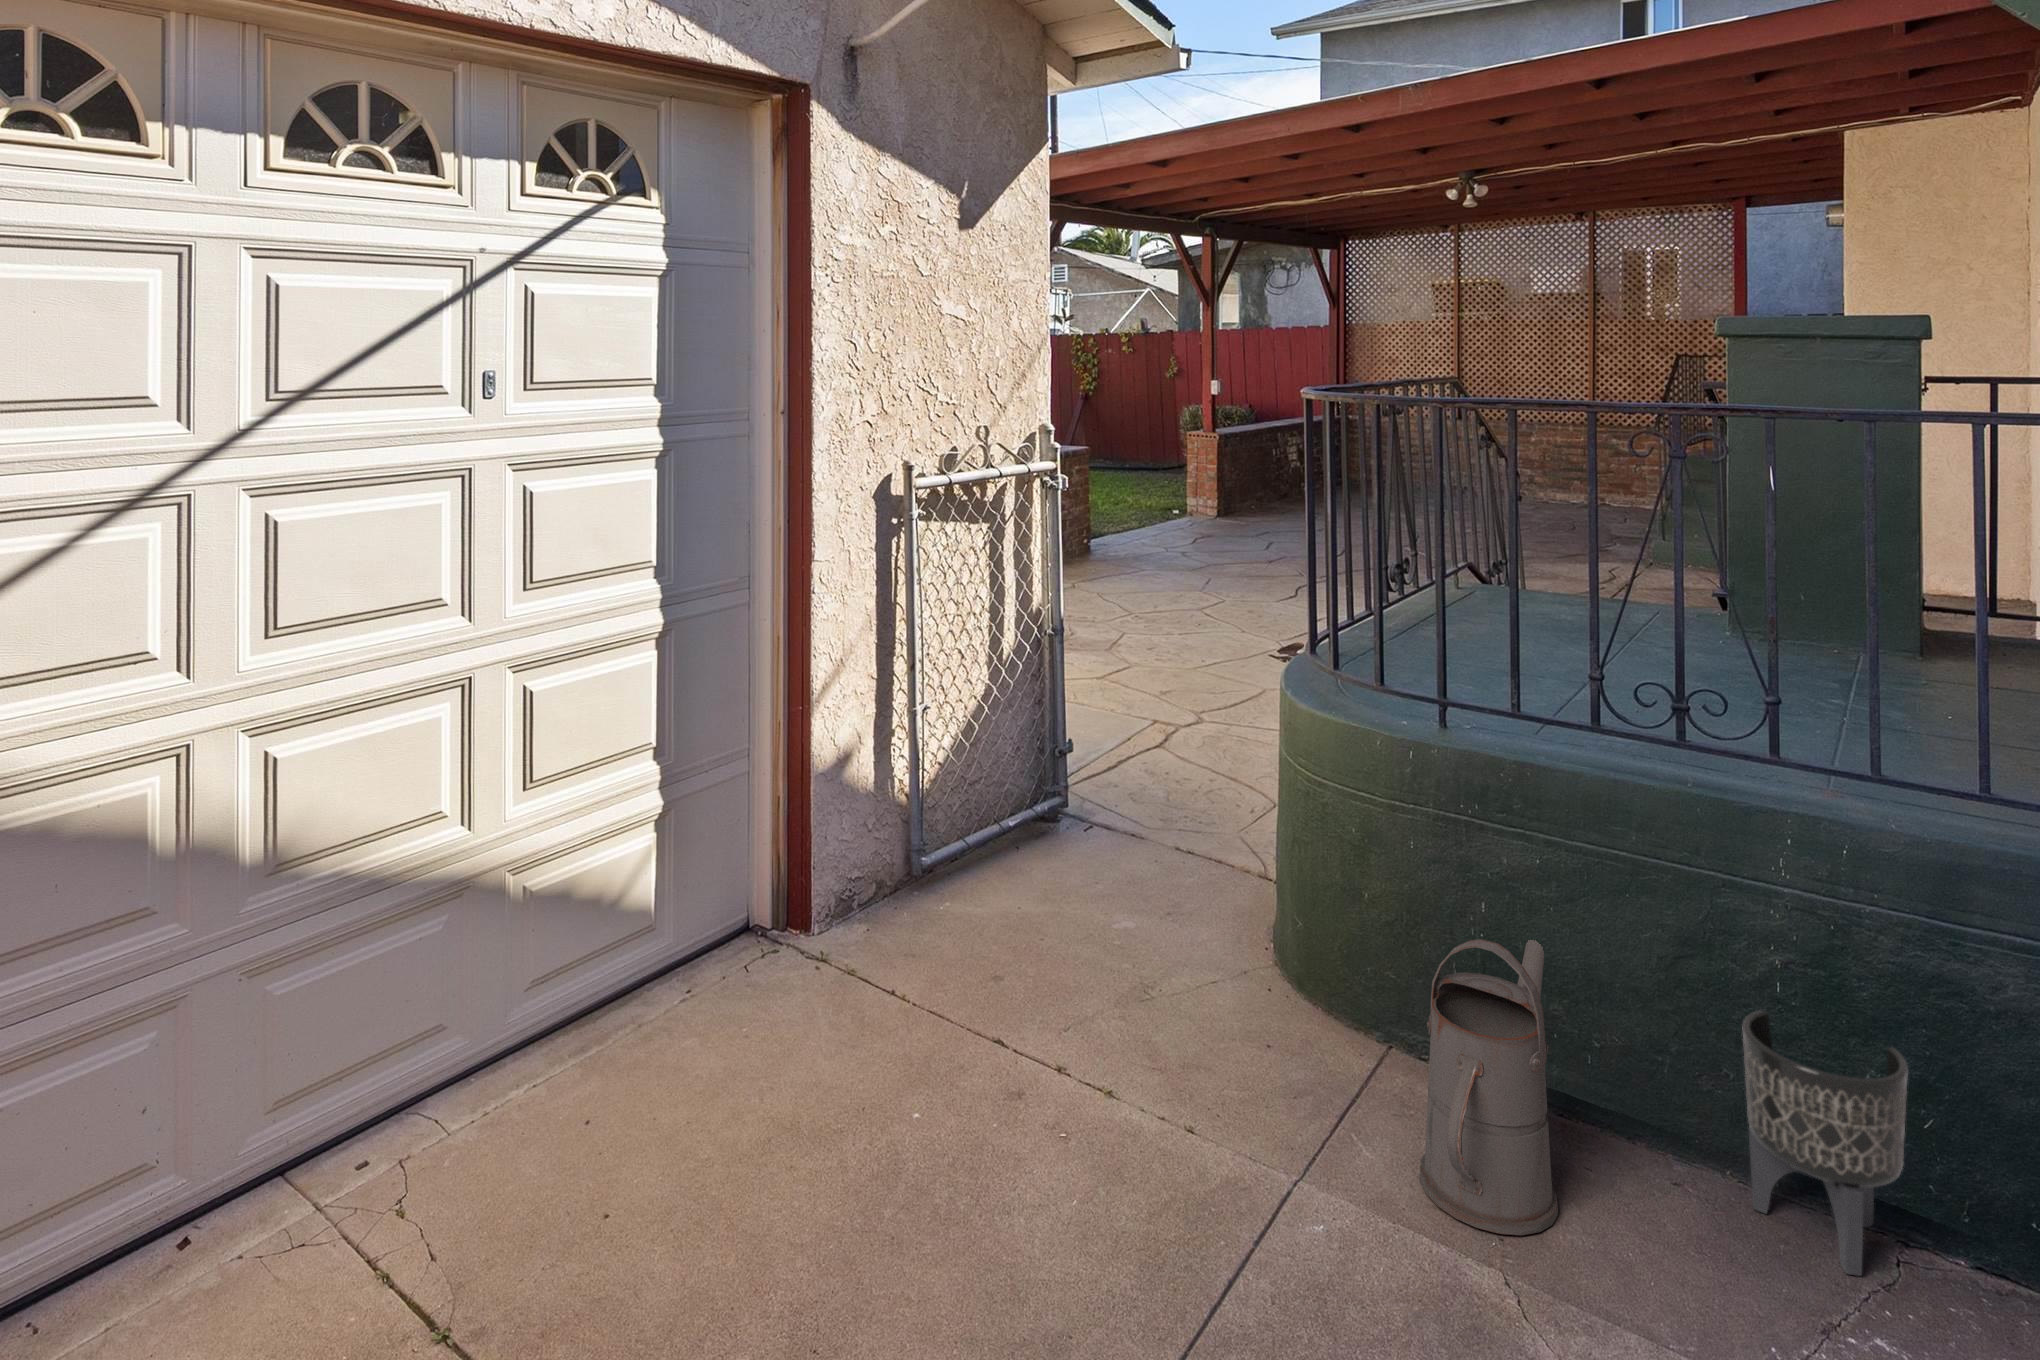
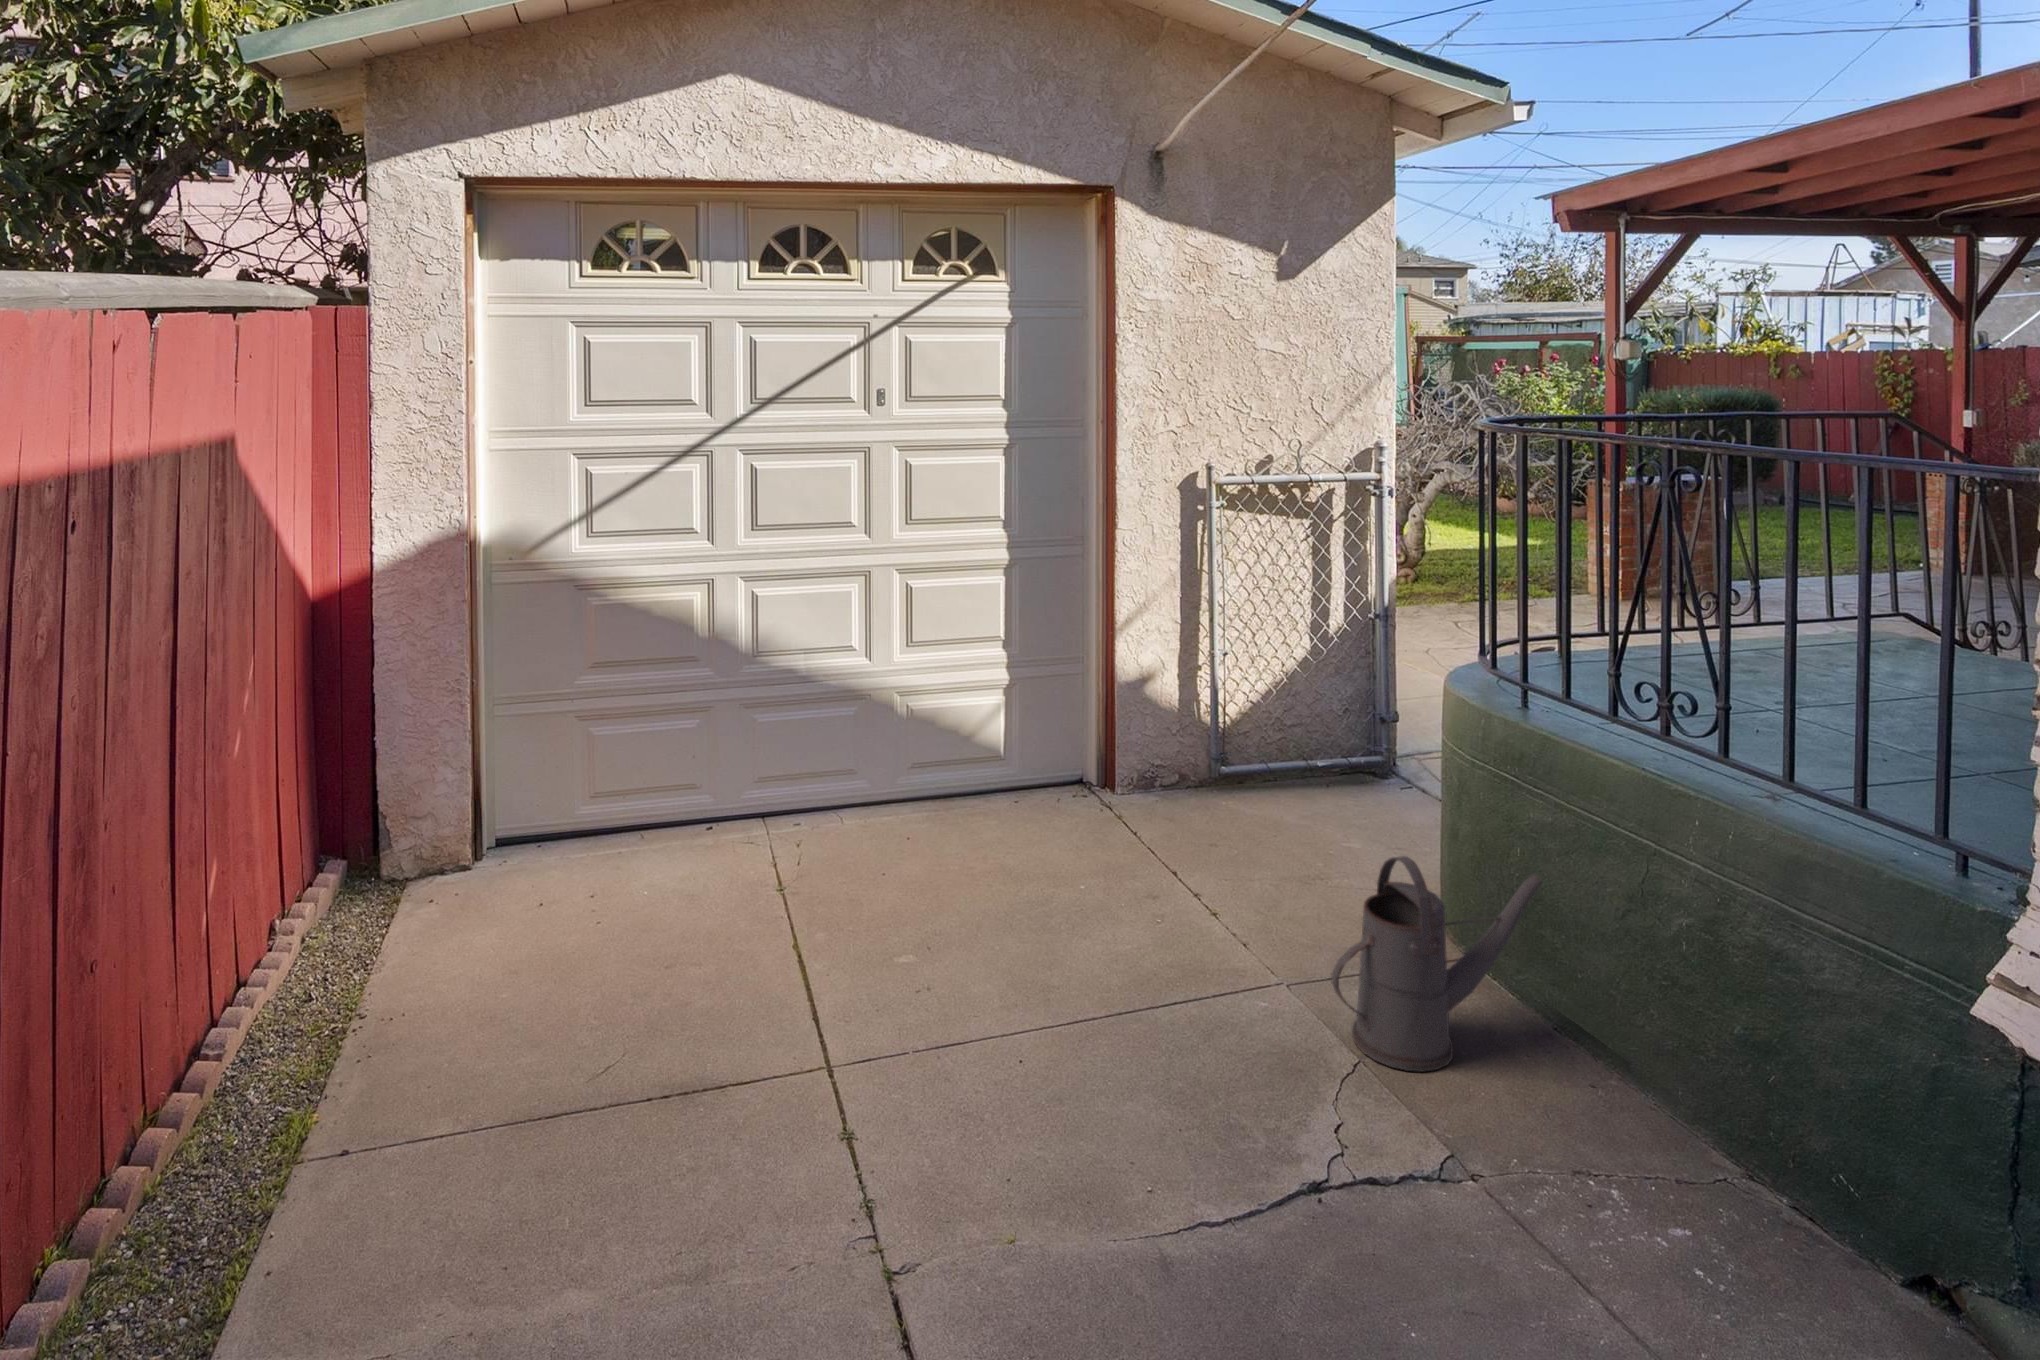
planter: present [1742,1011,1908,1276] -> none [1583,970,1709,1177]

